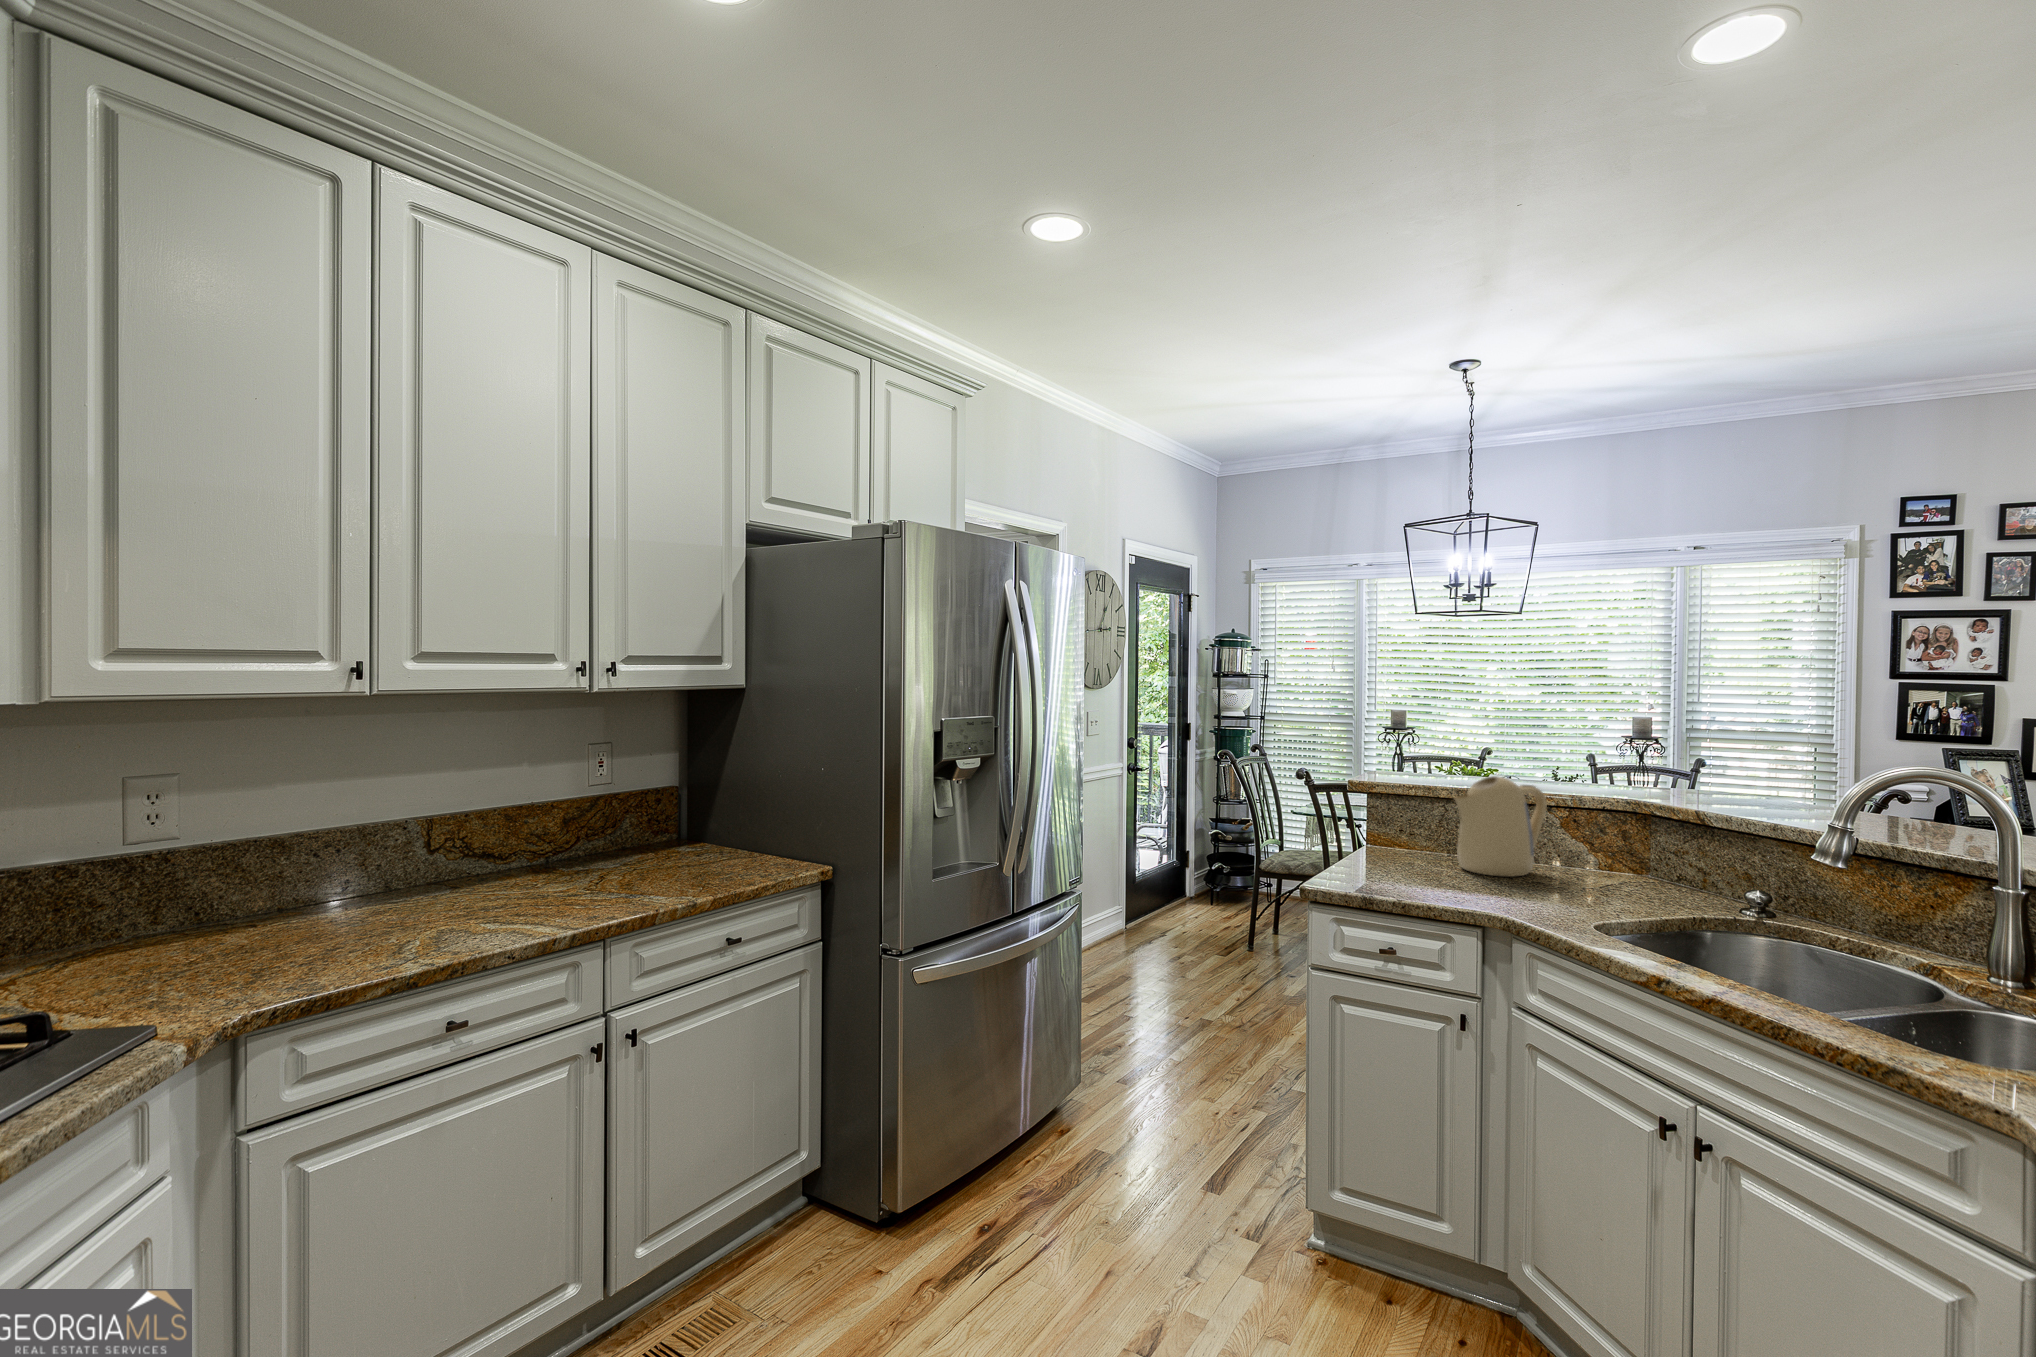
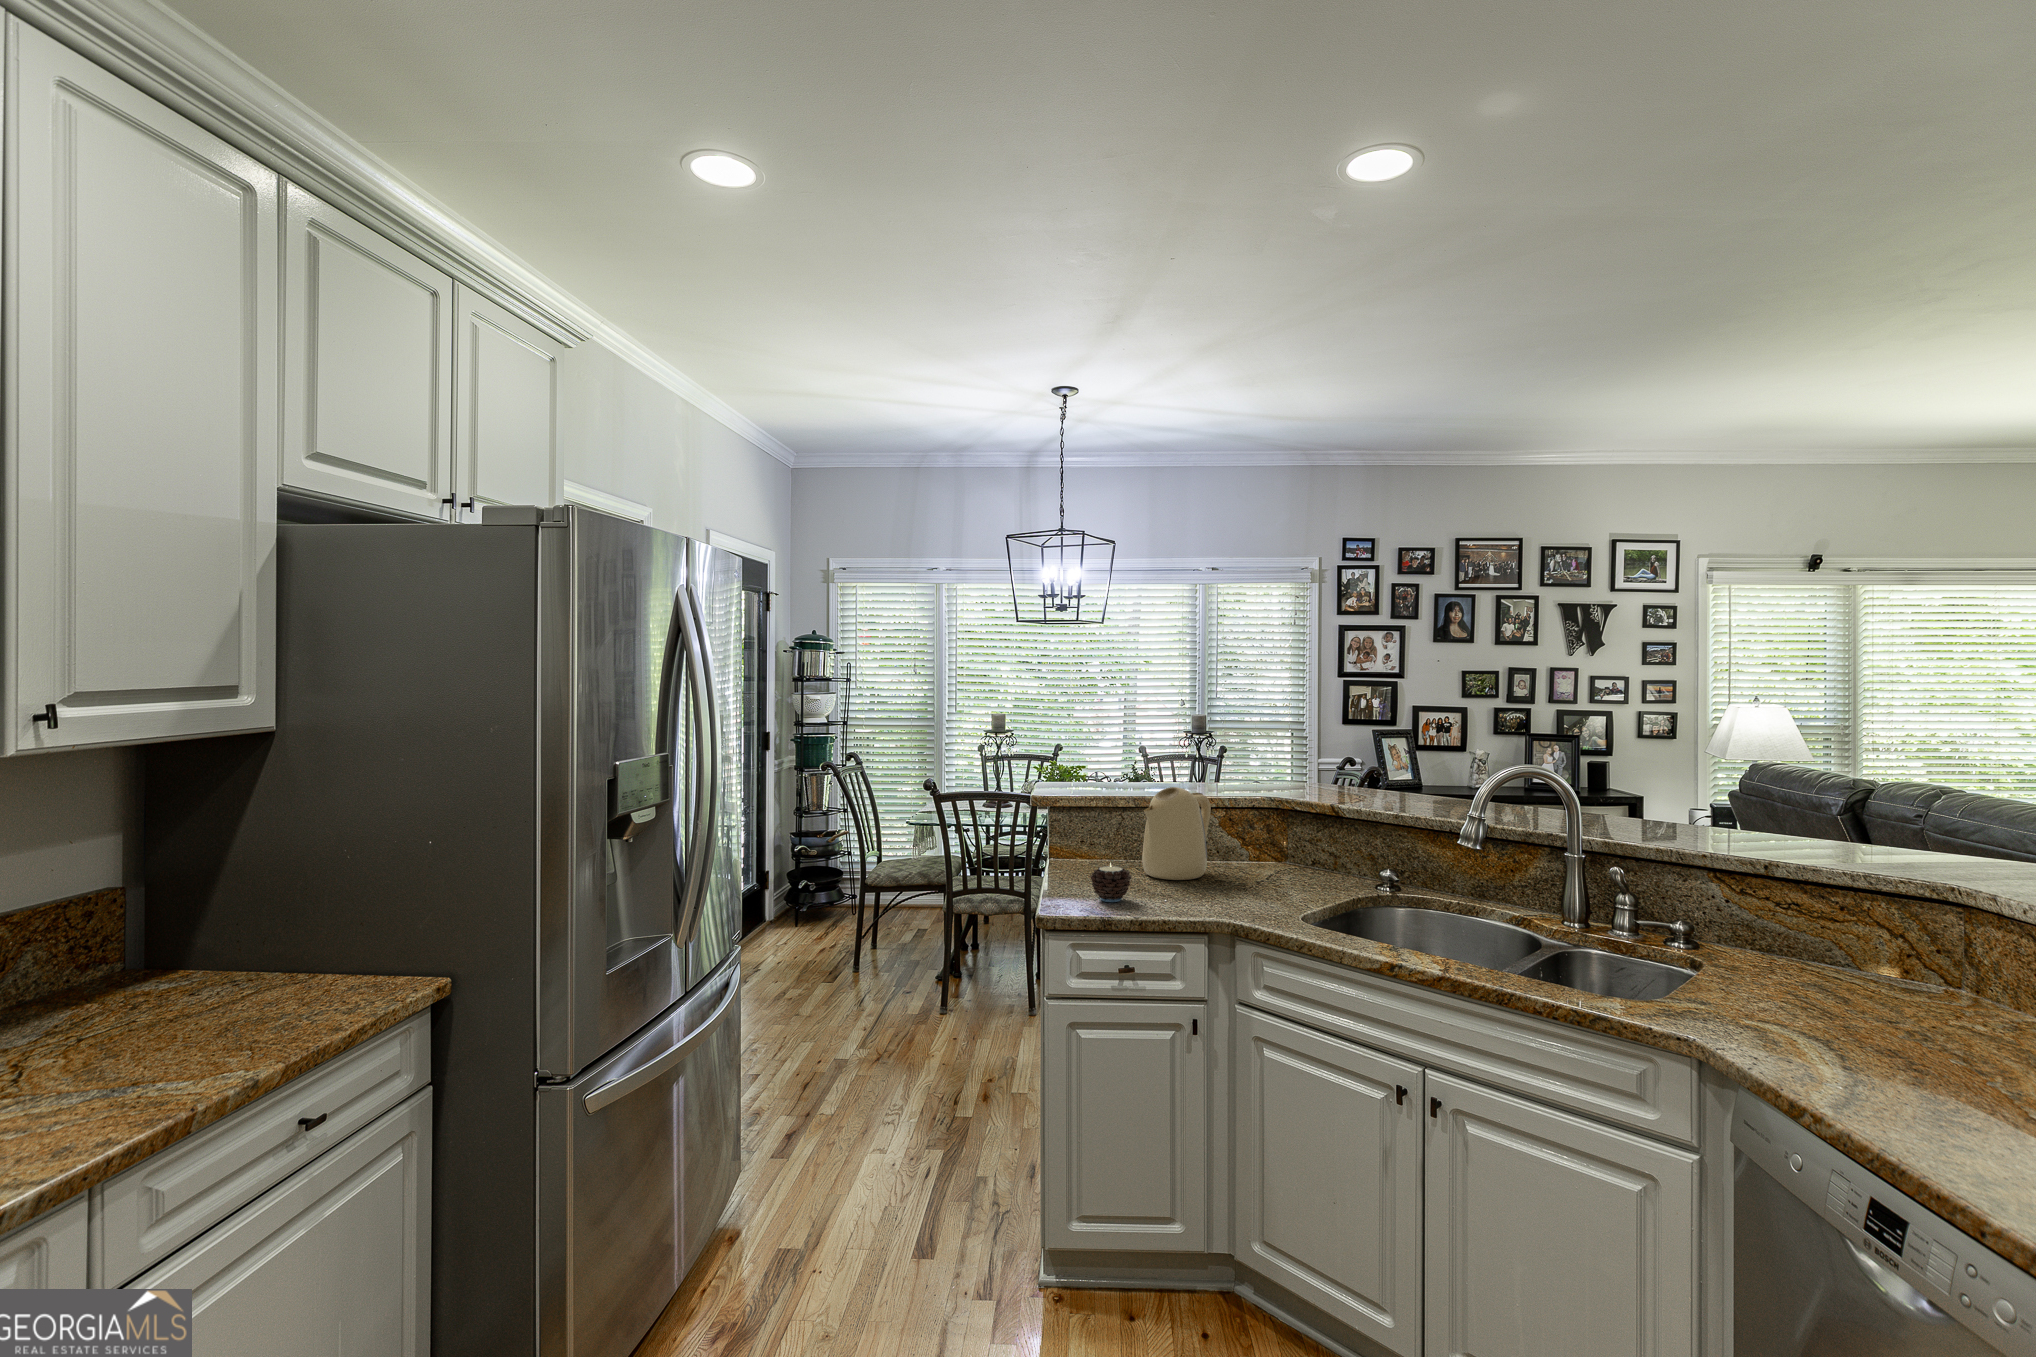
candle: none [1371,844,1416,885] -> present [1090,863,1132,902]

